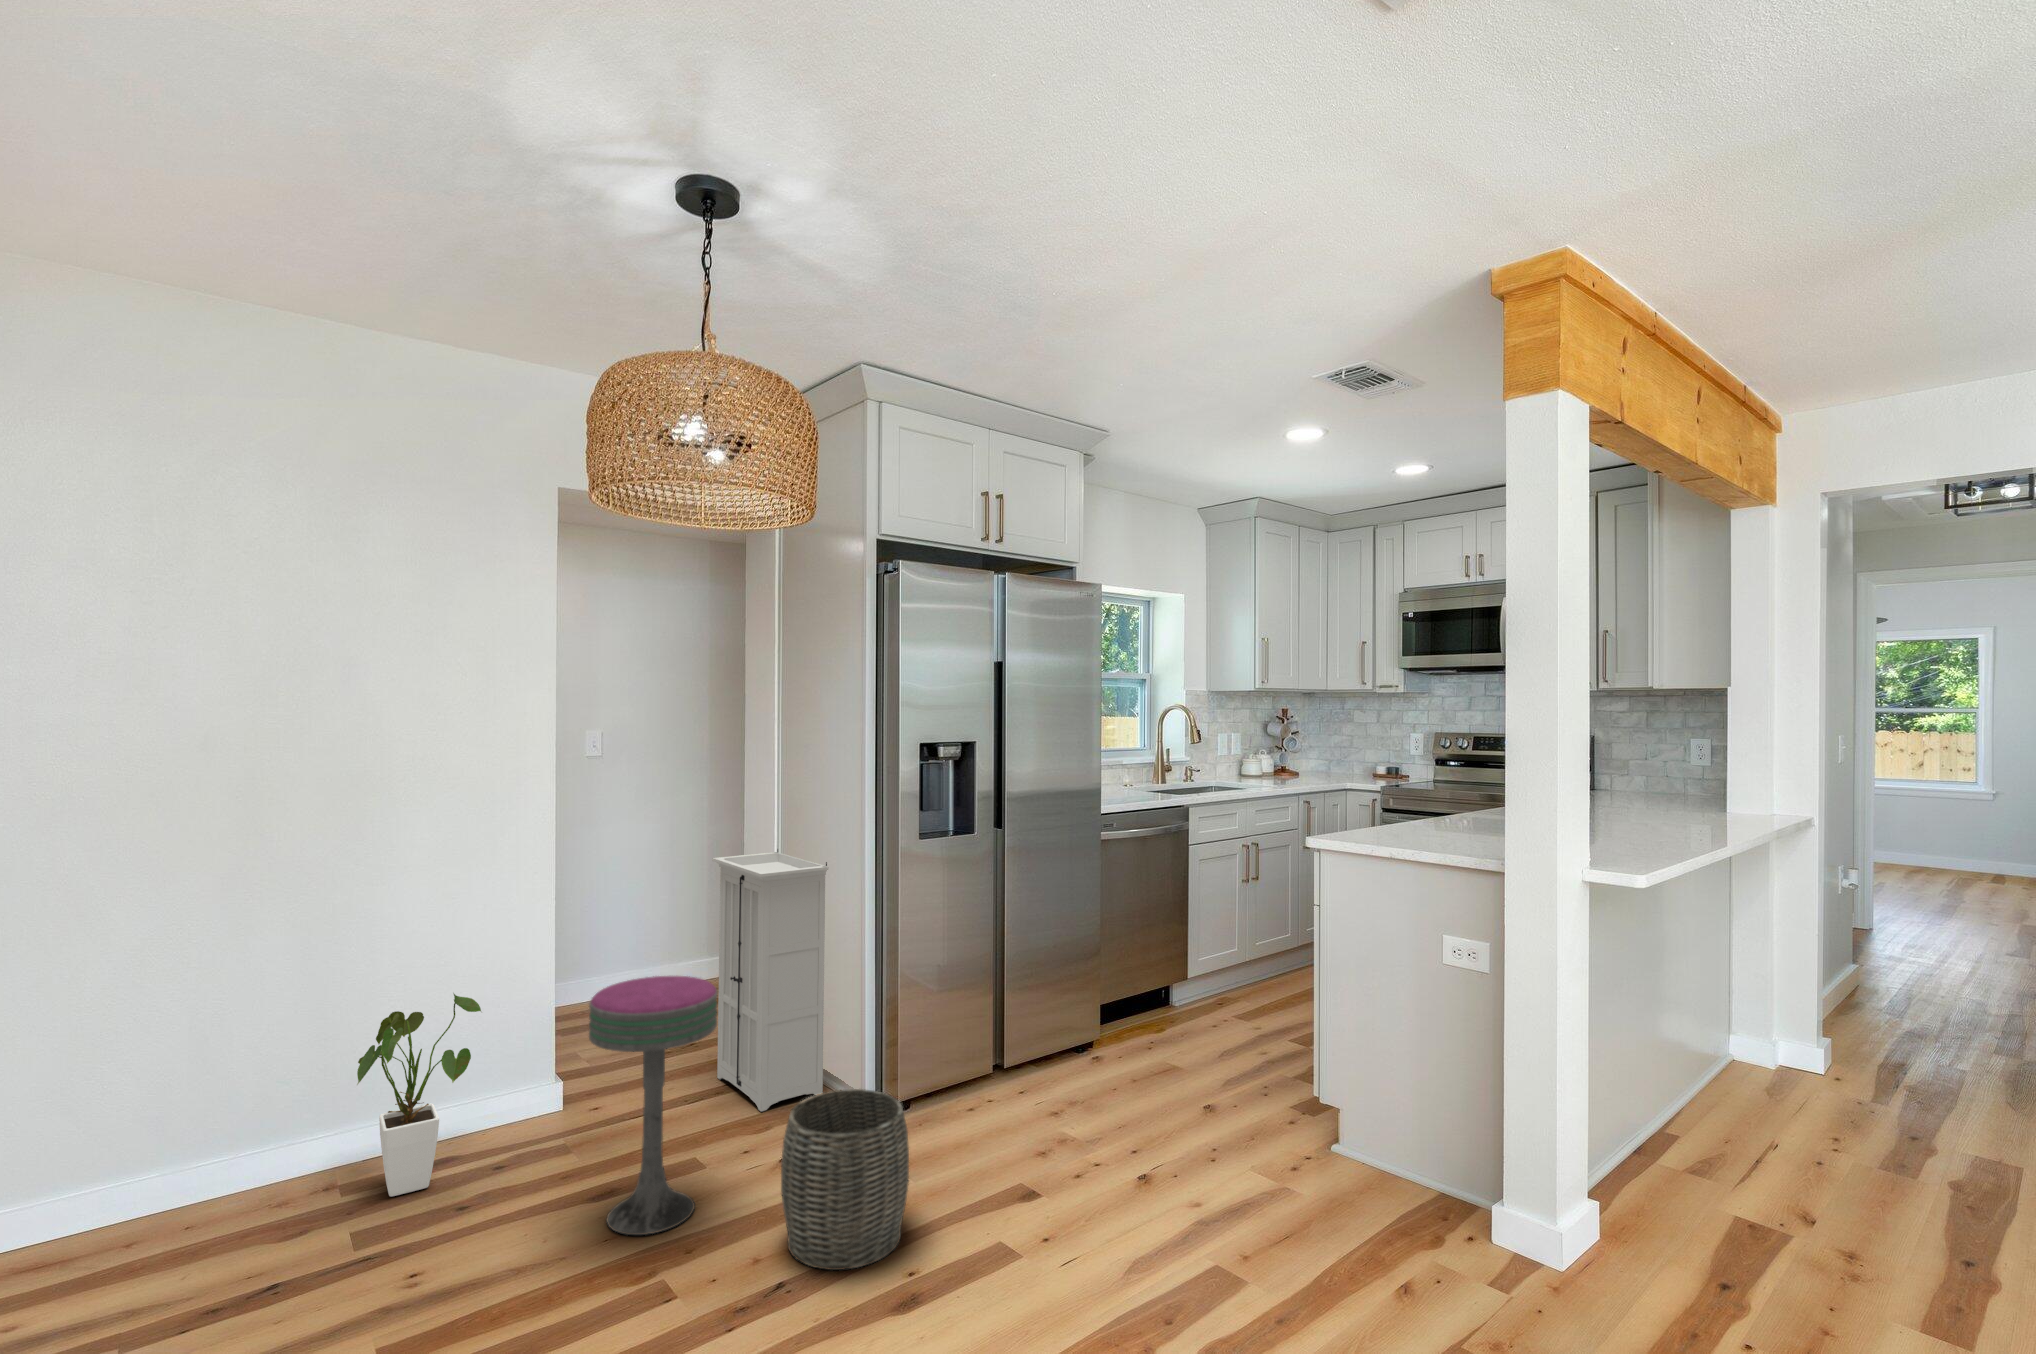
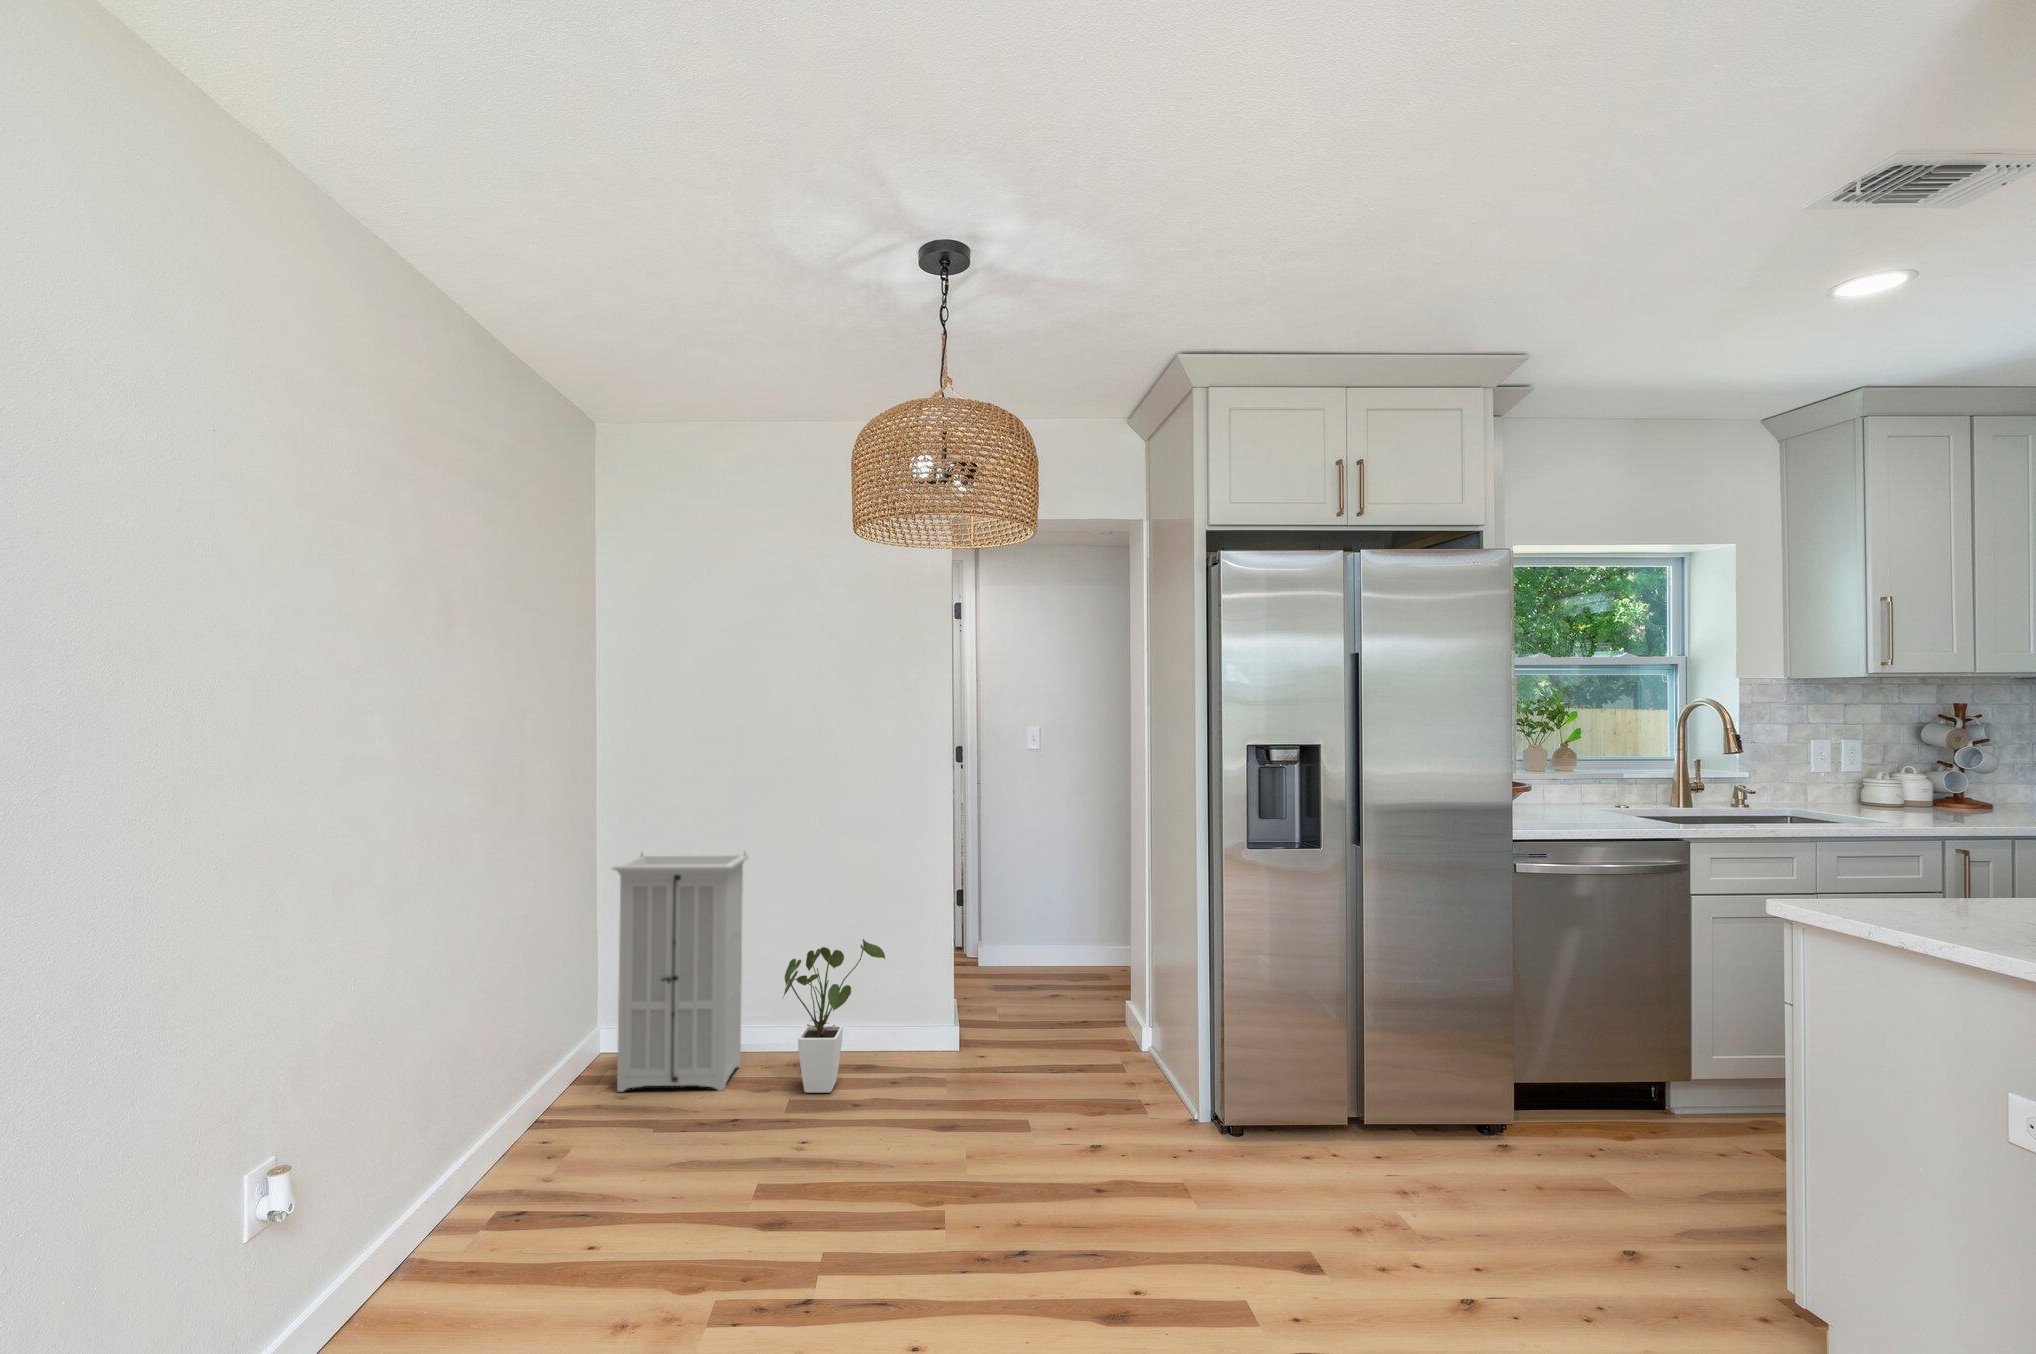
storage cabinet: present [712,849,829,1112] -> present [612,854,748,1092]
bar stool: present [589,976,718,1235] -> none [897,949,1007,1184]
woven basket: present [781,1089,909,1270] -> none [1021,1093,1150,1283]

